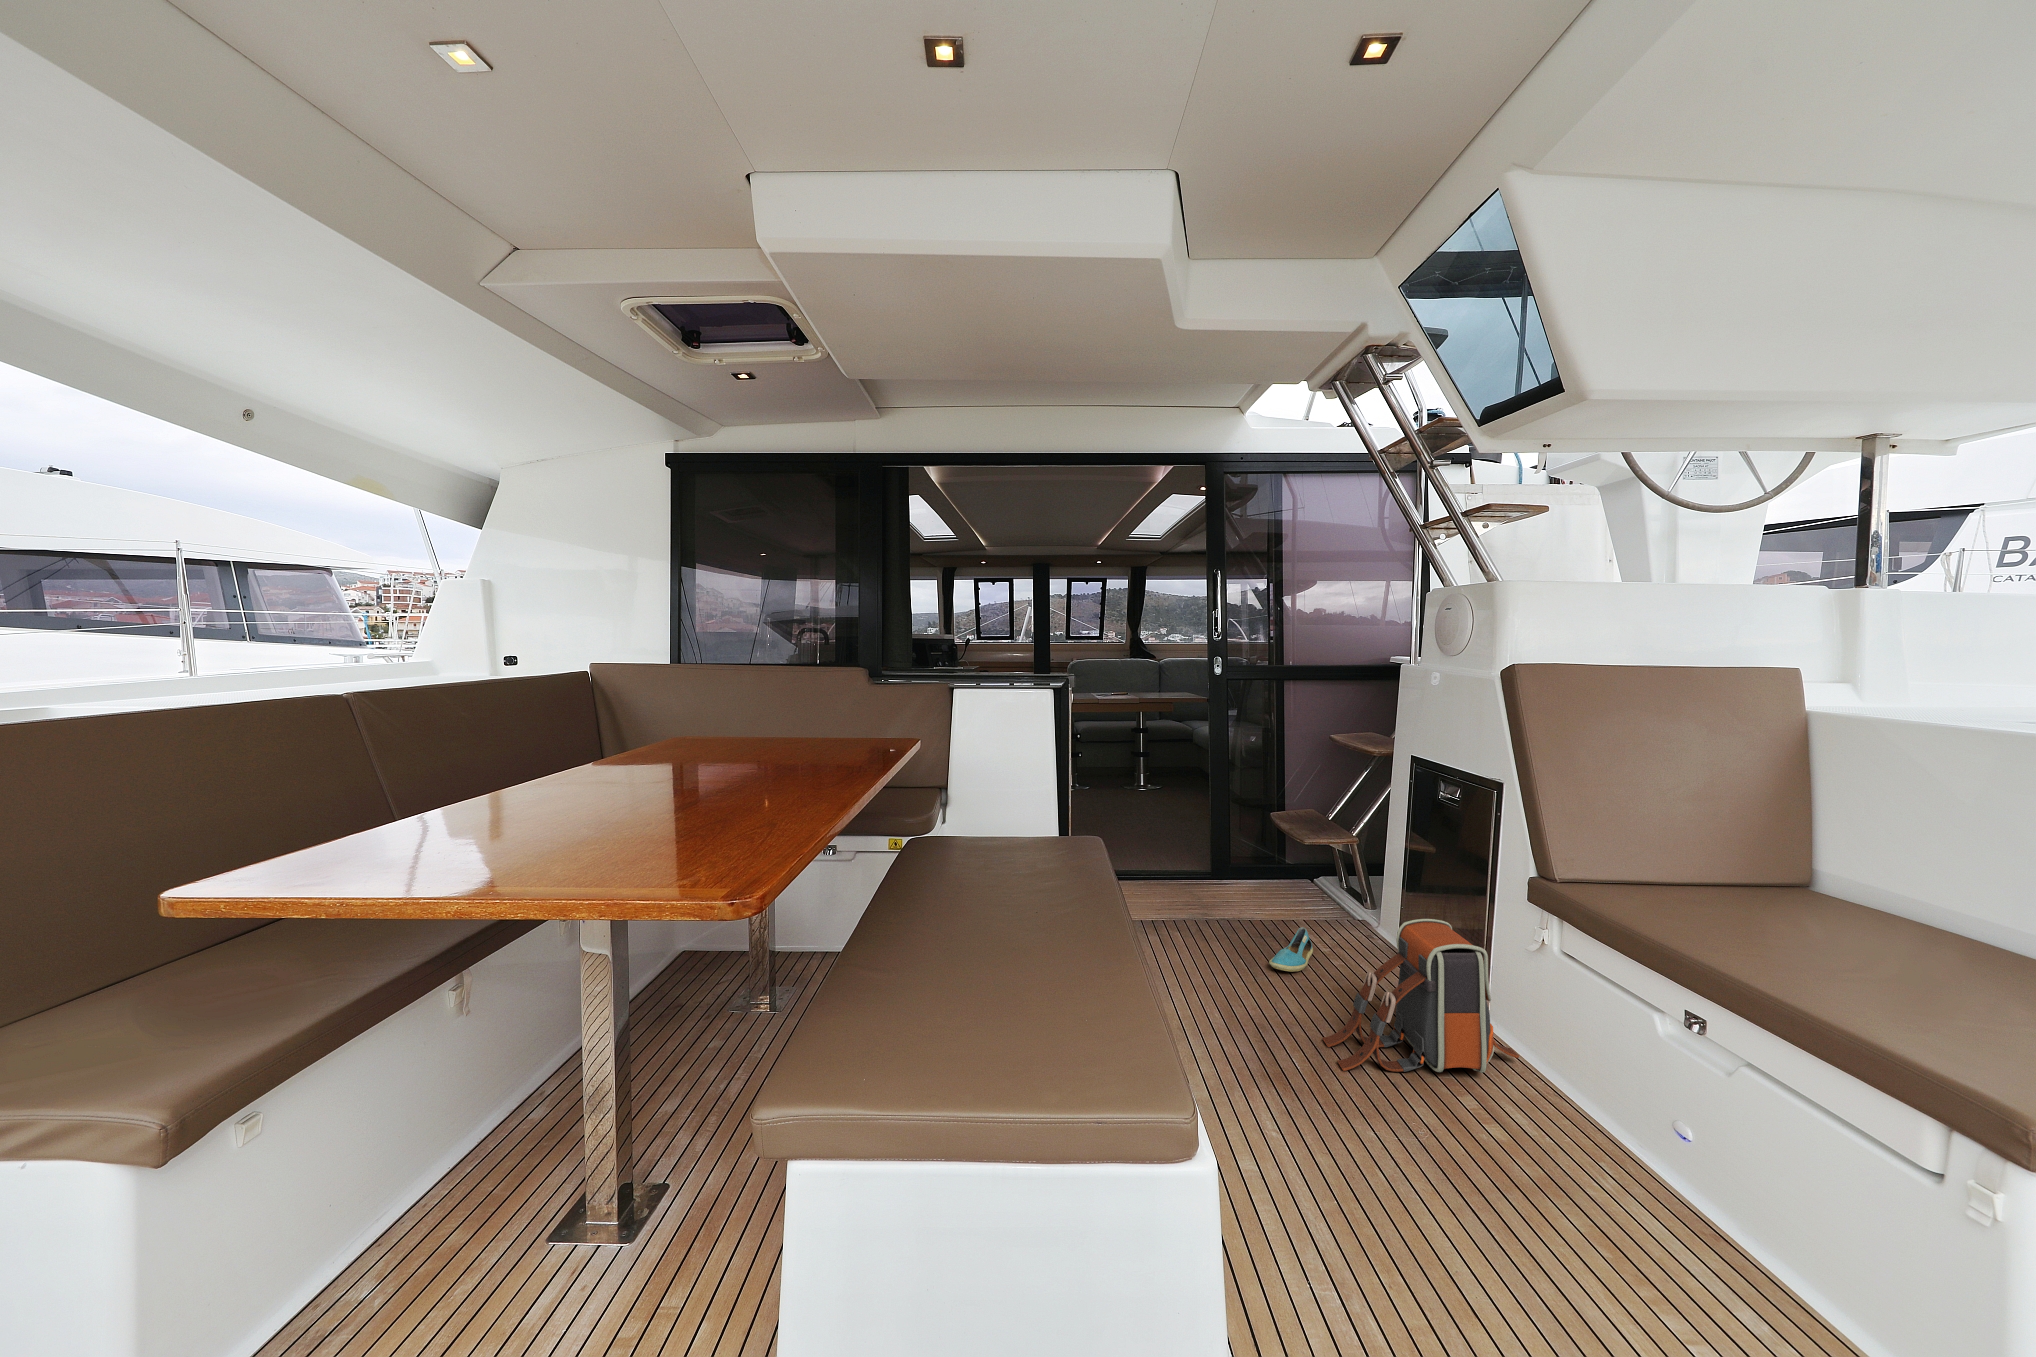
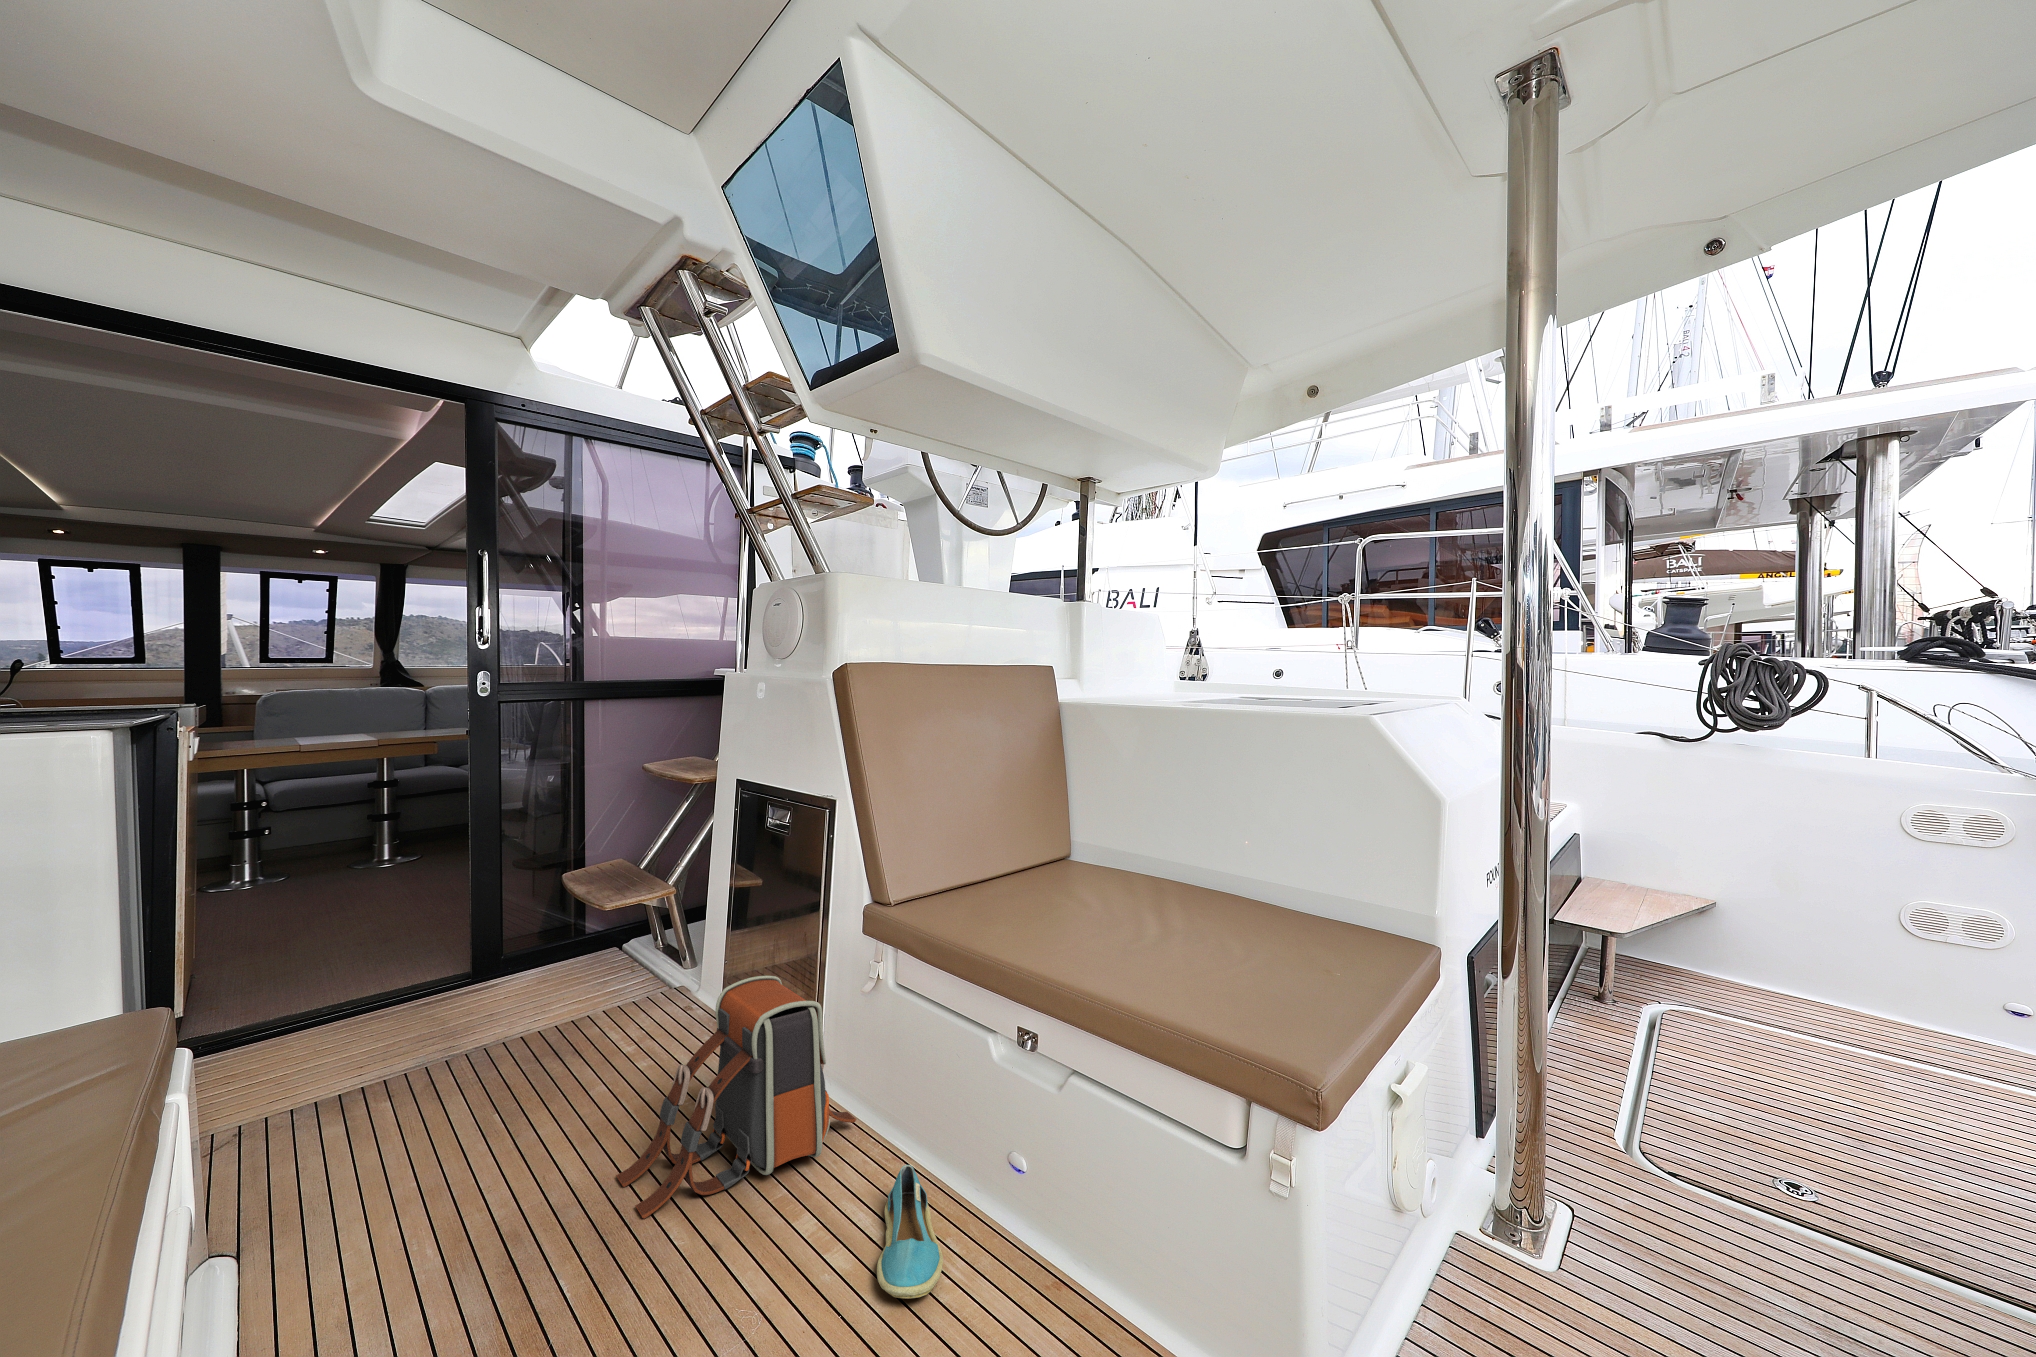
shoe: present [1269,927,1313,972] -> present [877,1165,943,1299]

